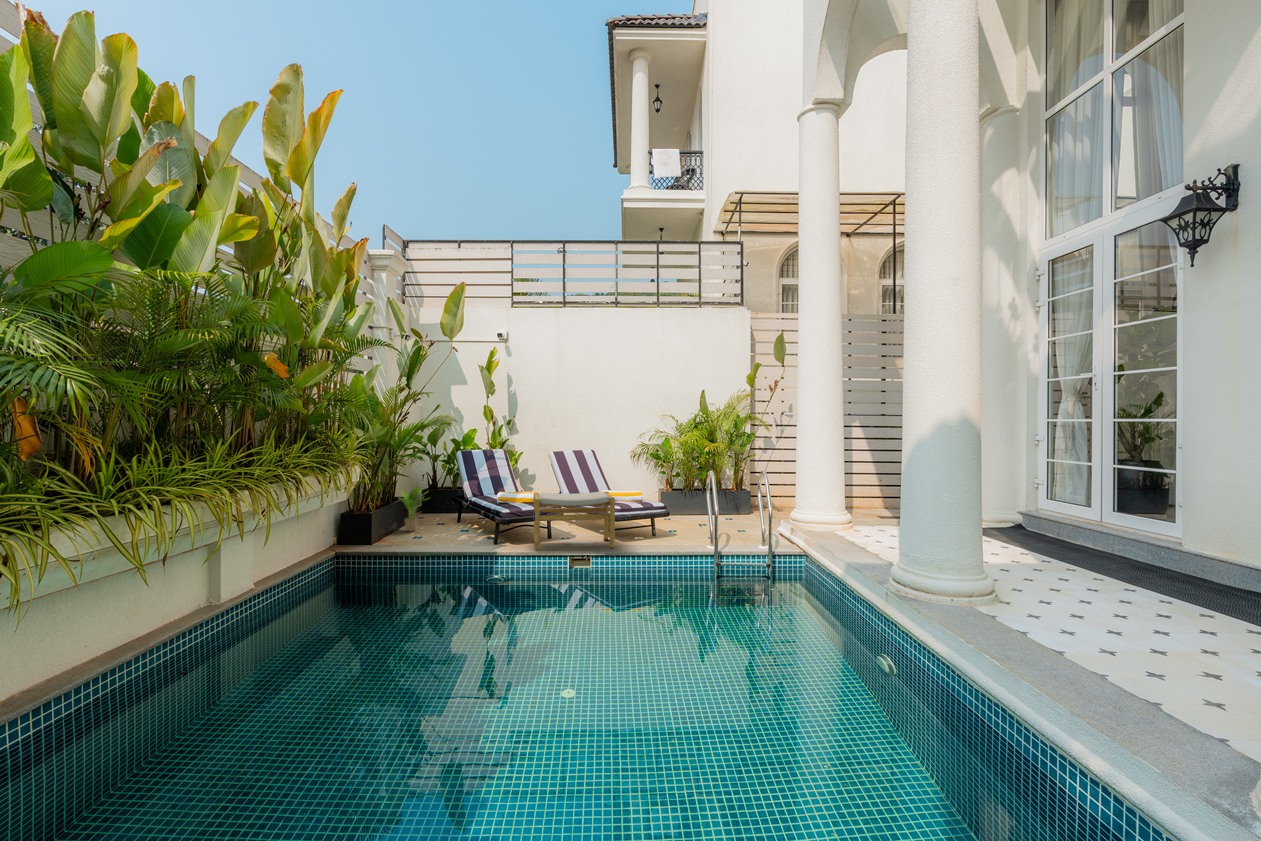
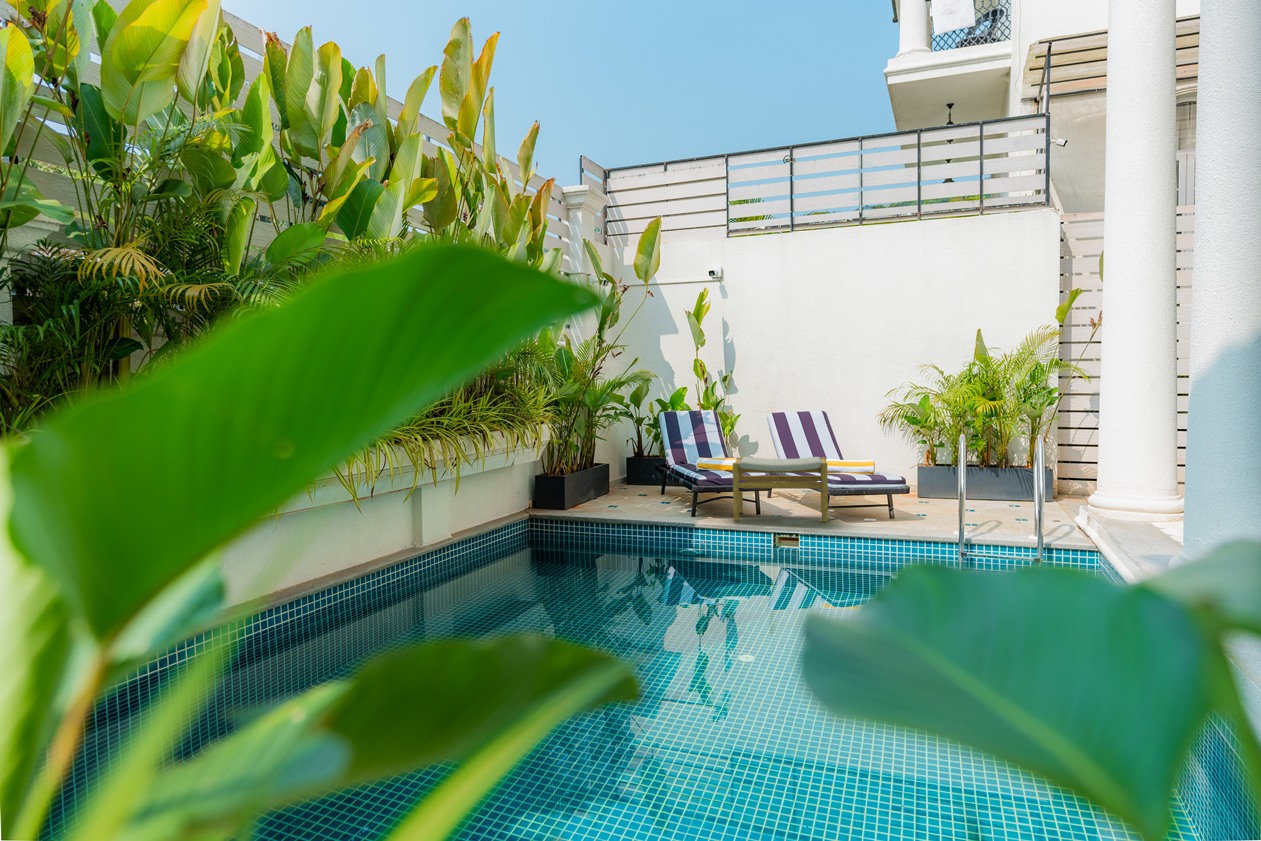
potted plant: present [399,486,428,531] -> none [593,449,629,500]

